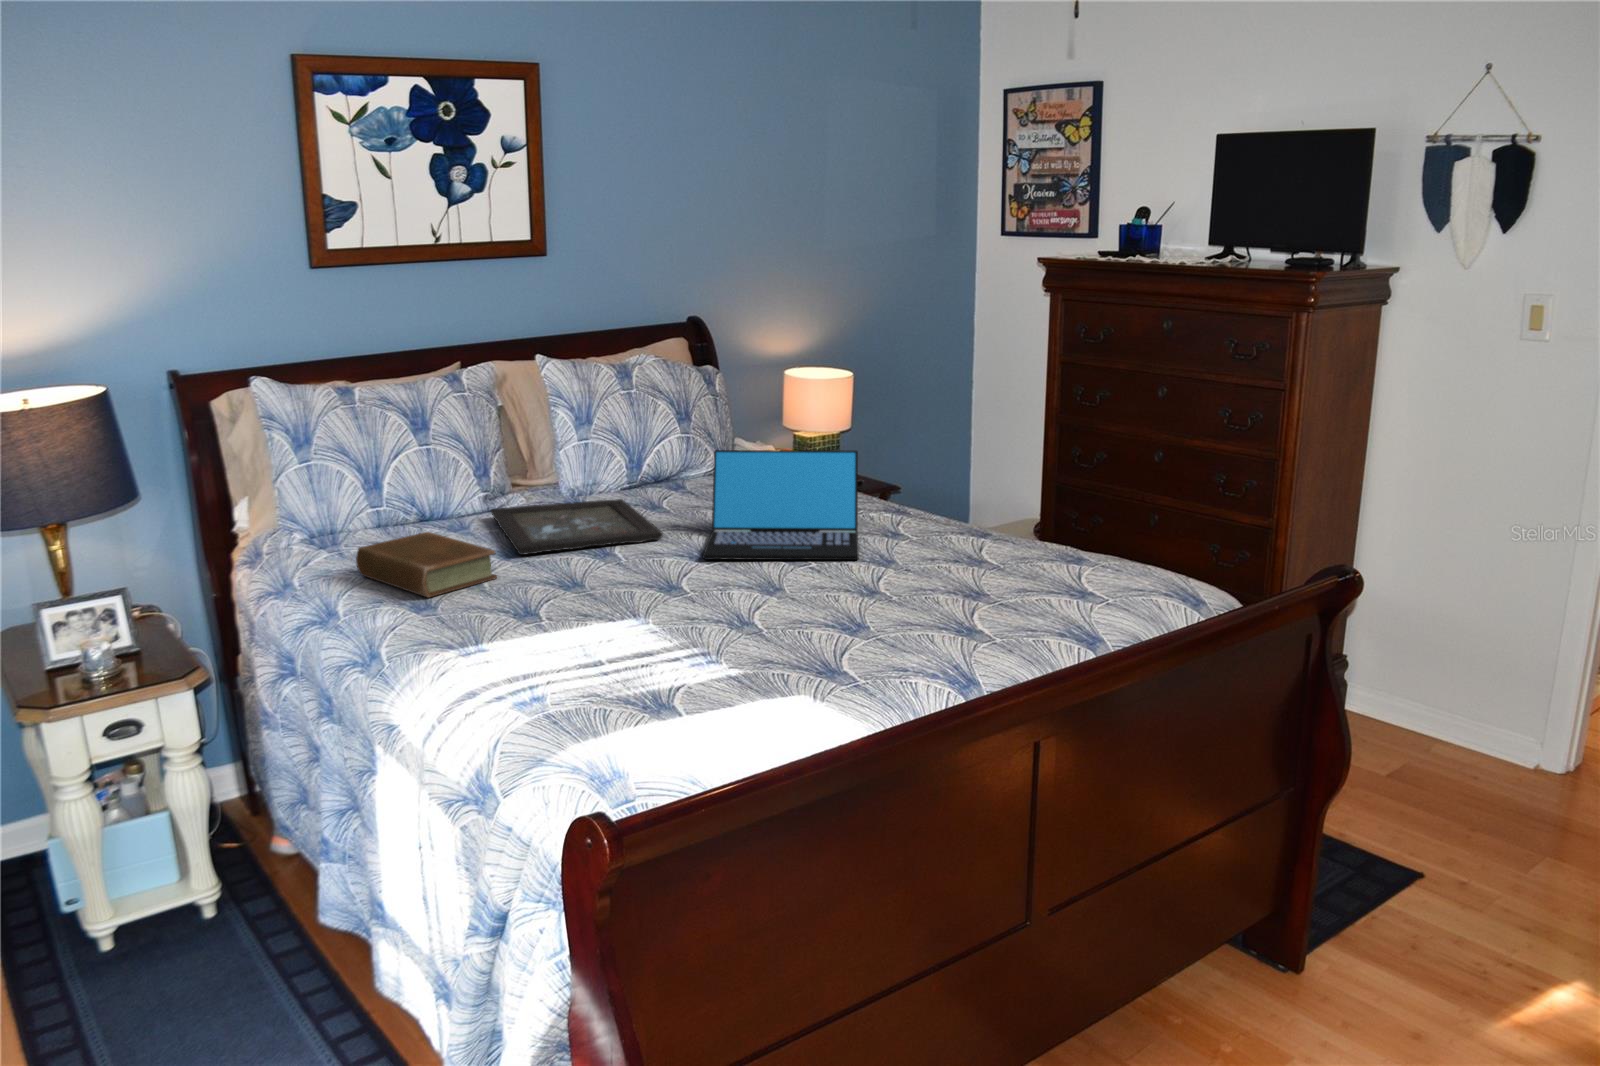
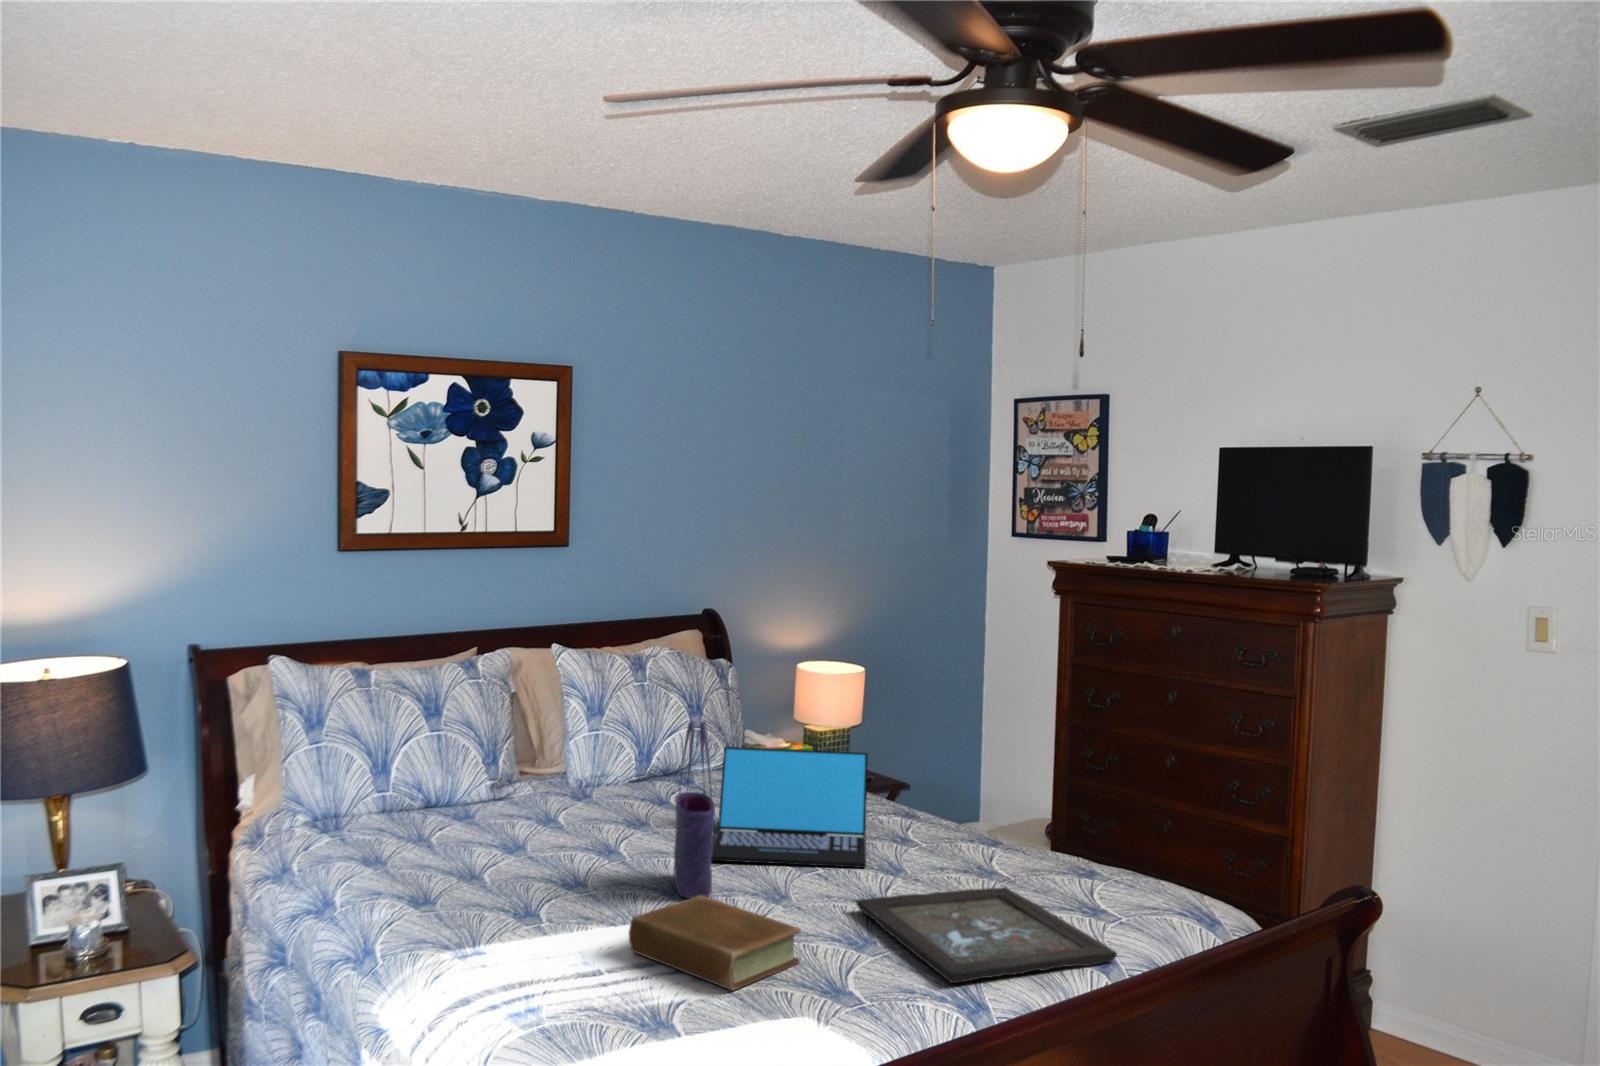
tote bag: none [667,420,707,594] -> present [674,721,715,898]
tray: present [491,499,663,555] -> present [856,887,1117,983]
book: present [356,532,497,598] -> present [629,895,801,991]

